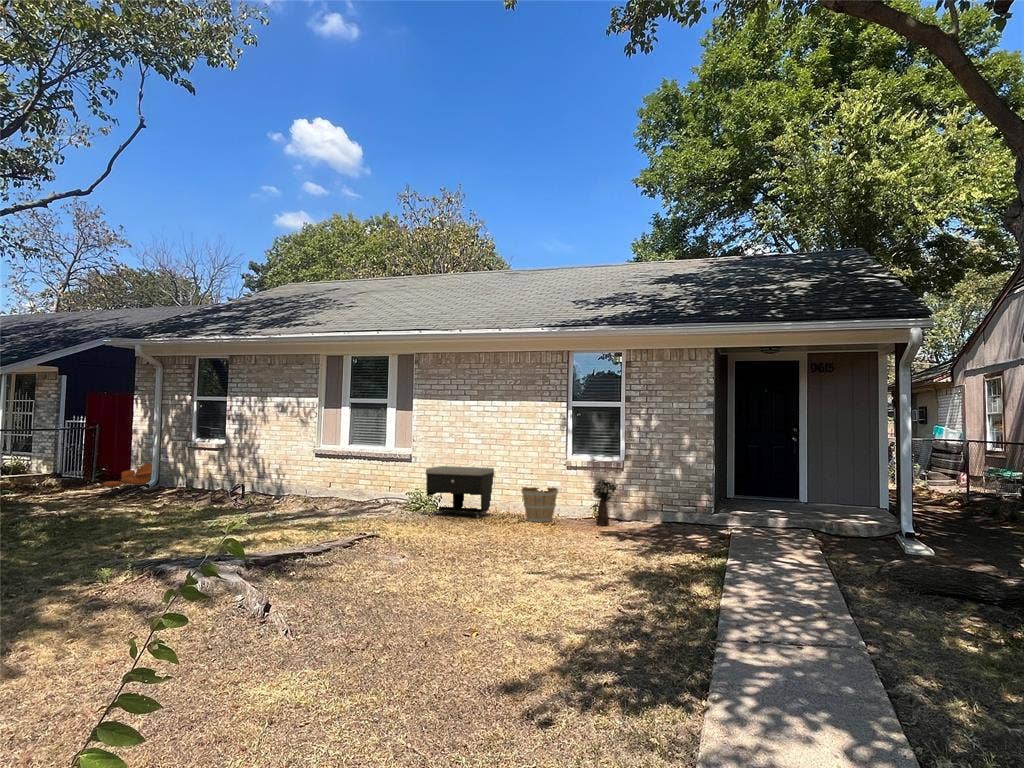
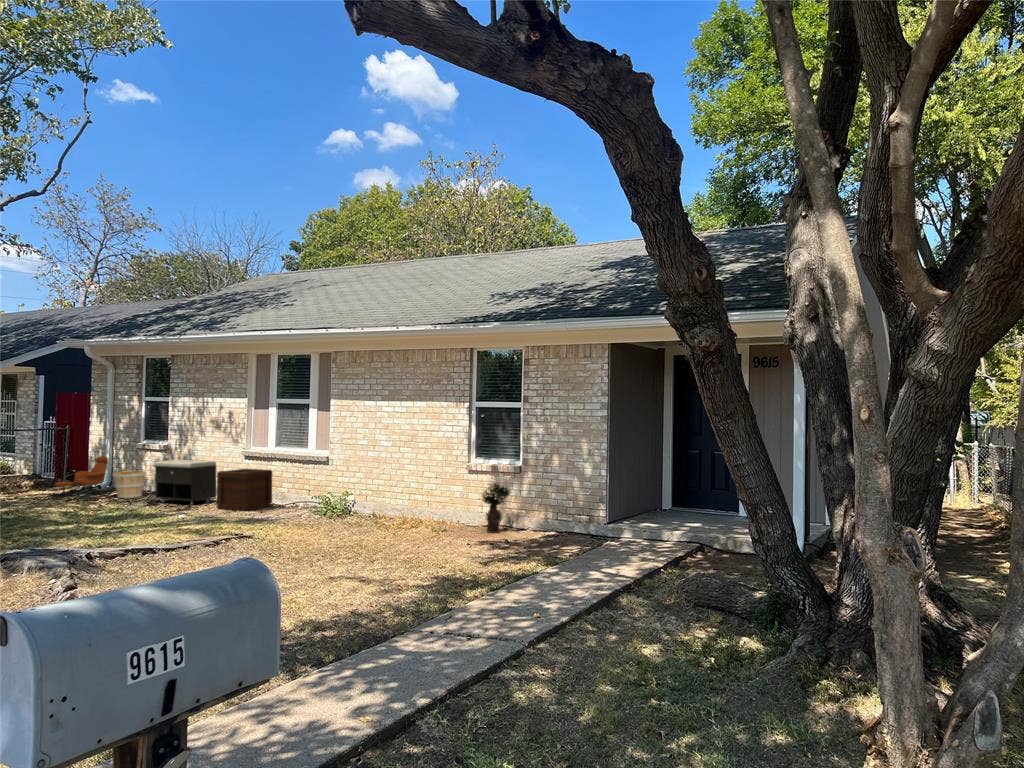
storage bench: present [426,466,494,518] -> present [154,460,216,505]
wooden crate: none [294,467,348,509] -> present [217,469,272,511]
wooden bucket: present [522,487,558,522] -> present [113,471,146,498]

